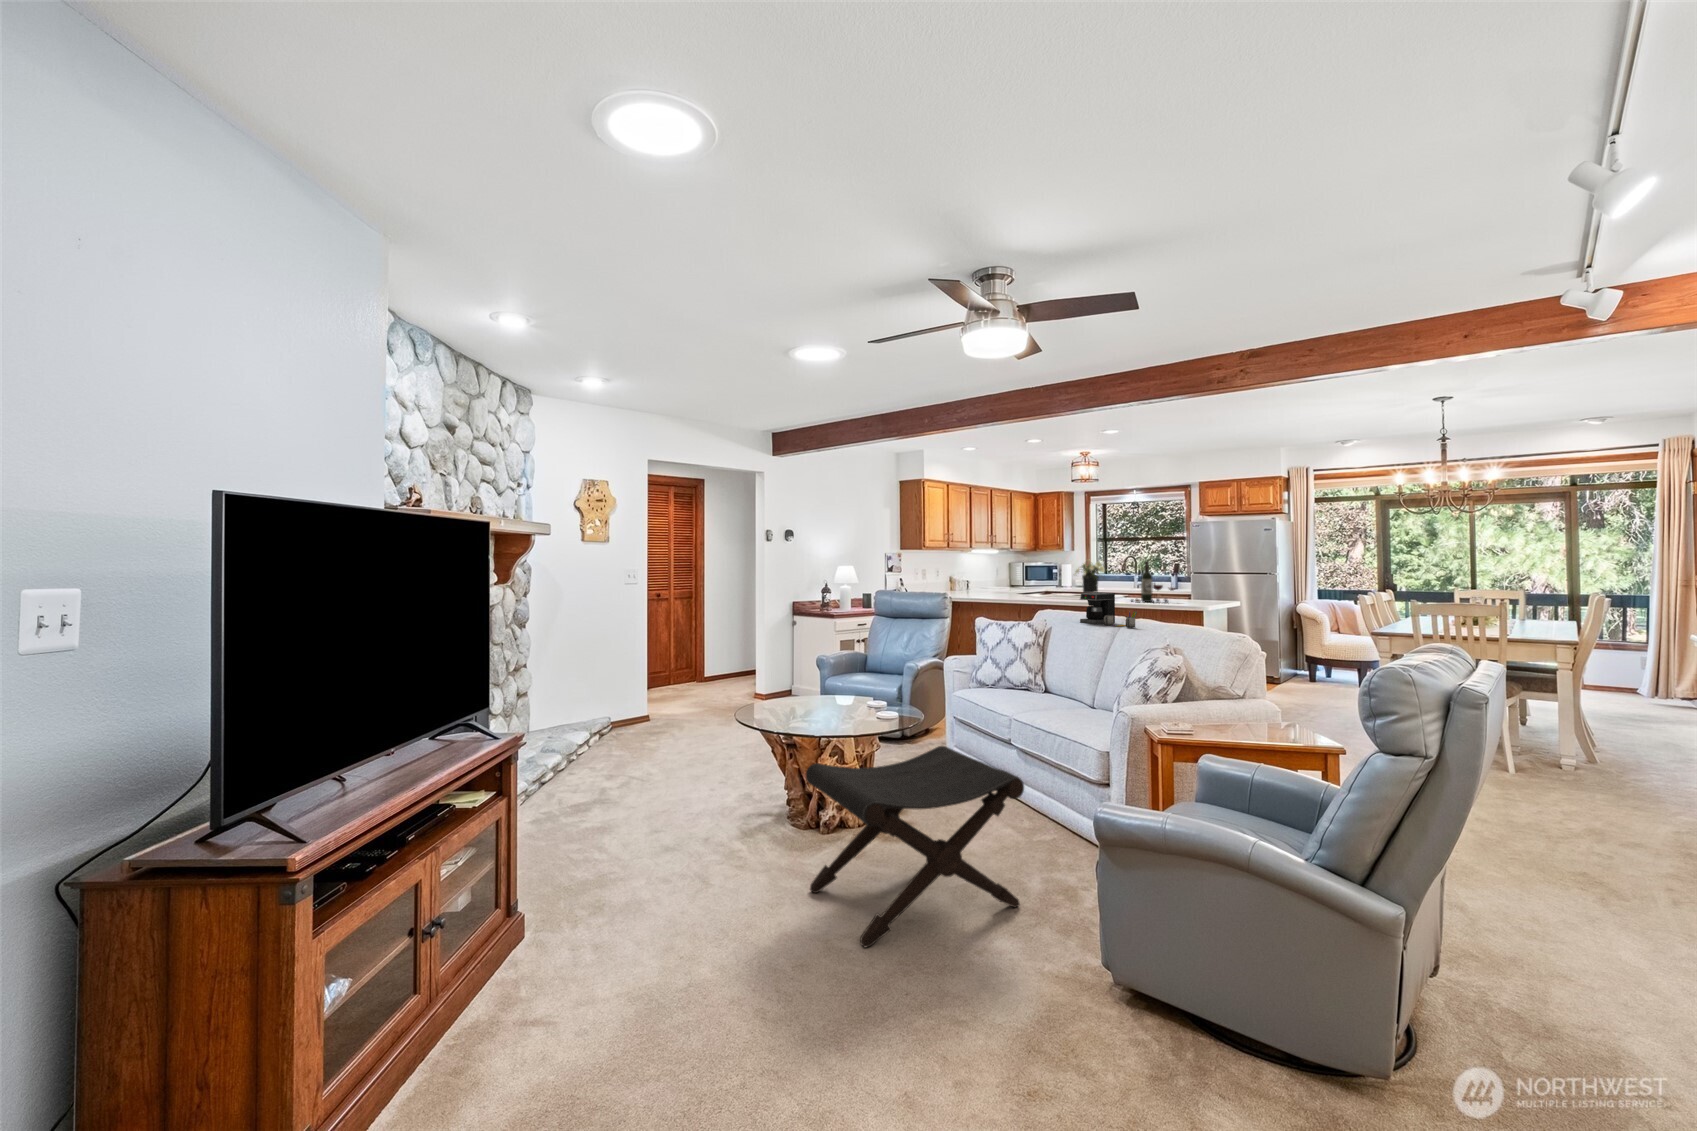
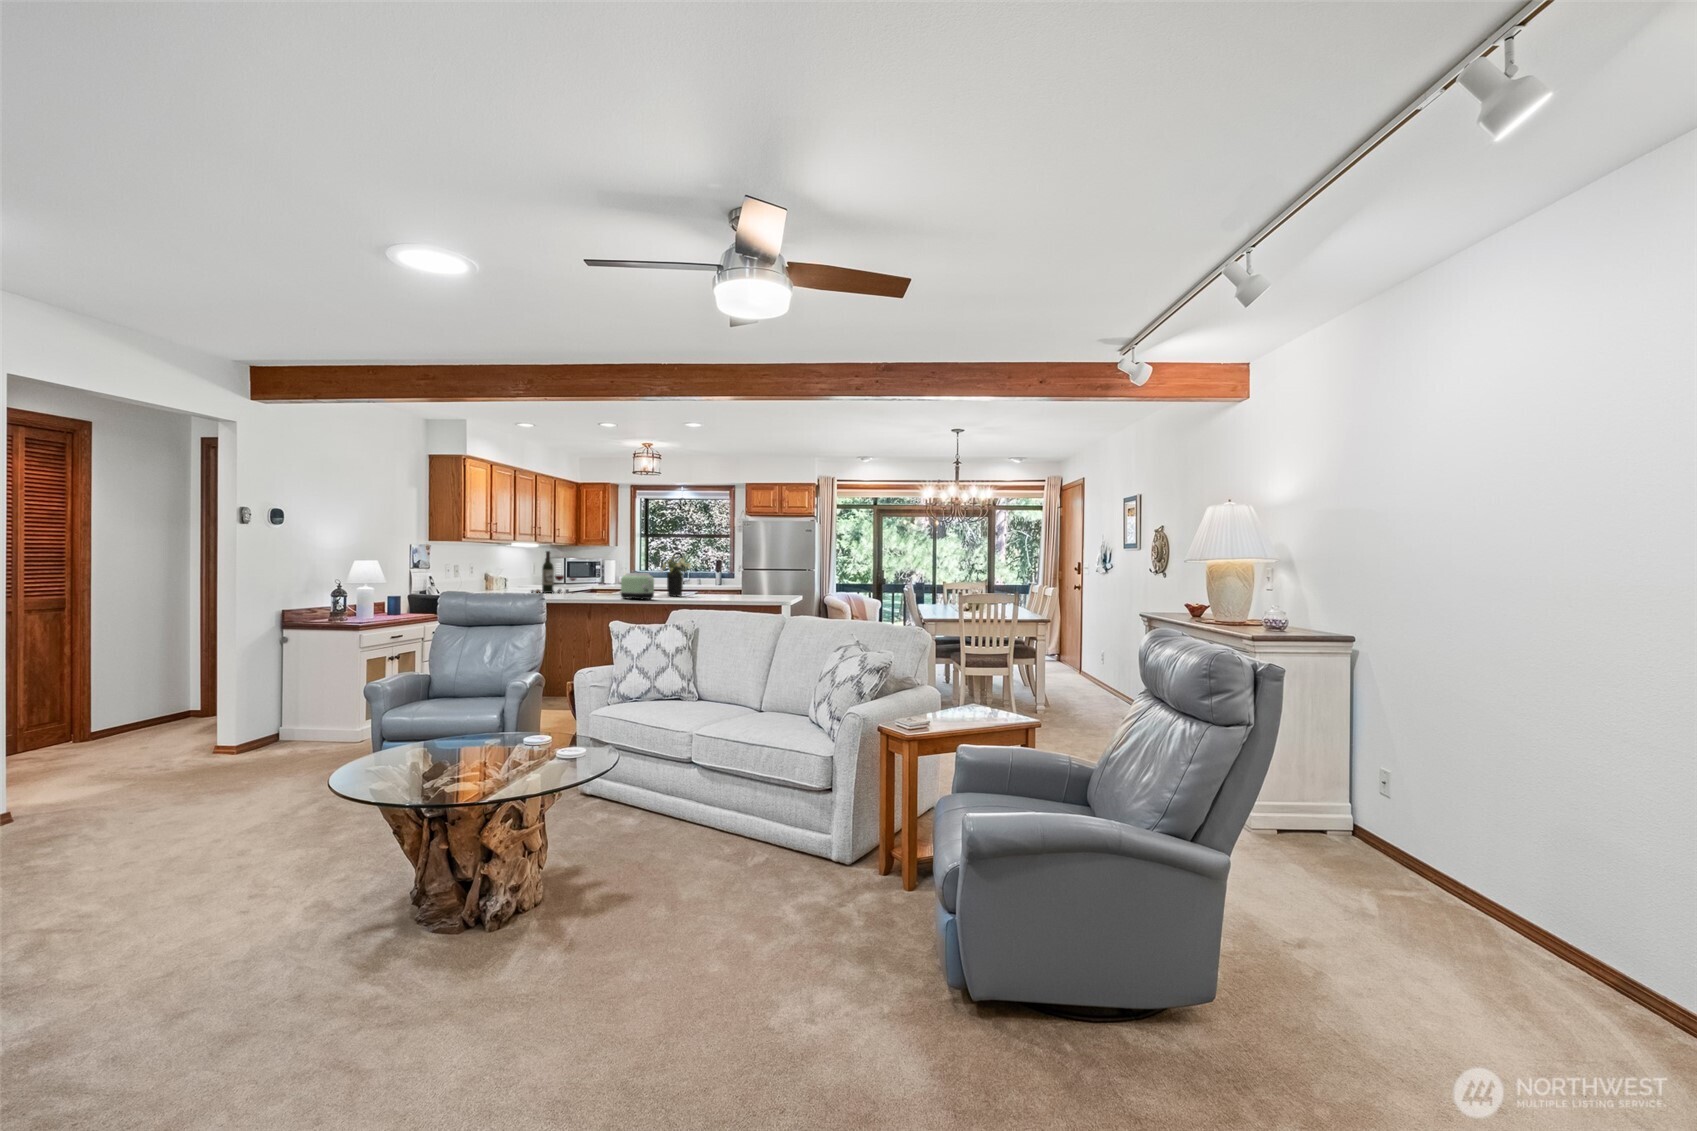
wine bottle: present [1131,561,1175,602] -> present [531,551,576,593]
toaster: none [1030,576,1061,601] -> present [621,573,654,600]
coffee maker: present [1080,592,1137,627] -> none [732,591,794,626]
footstool: present [806,746,1024,948] -> none [533,780,806,1067]

